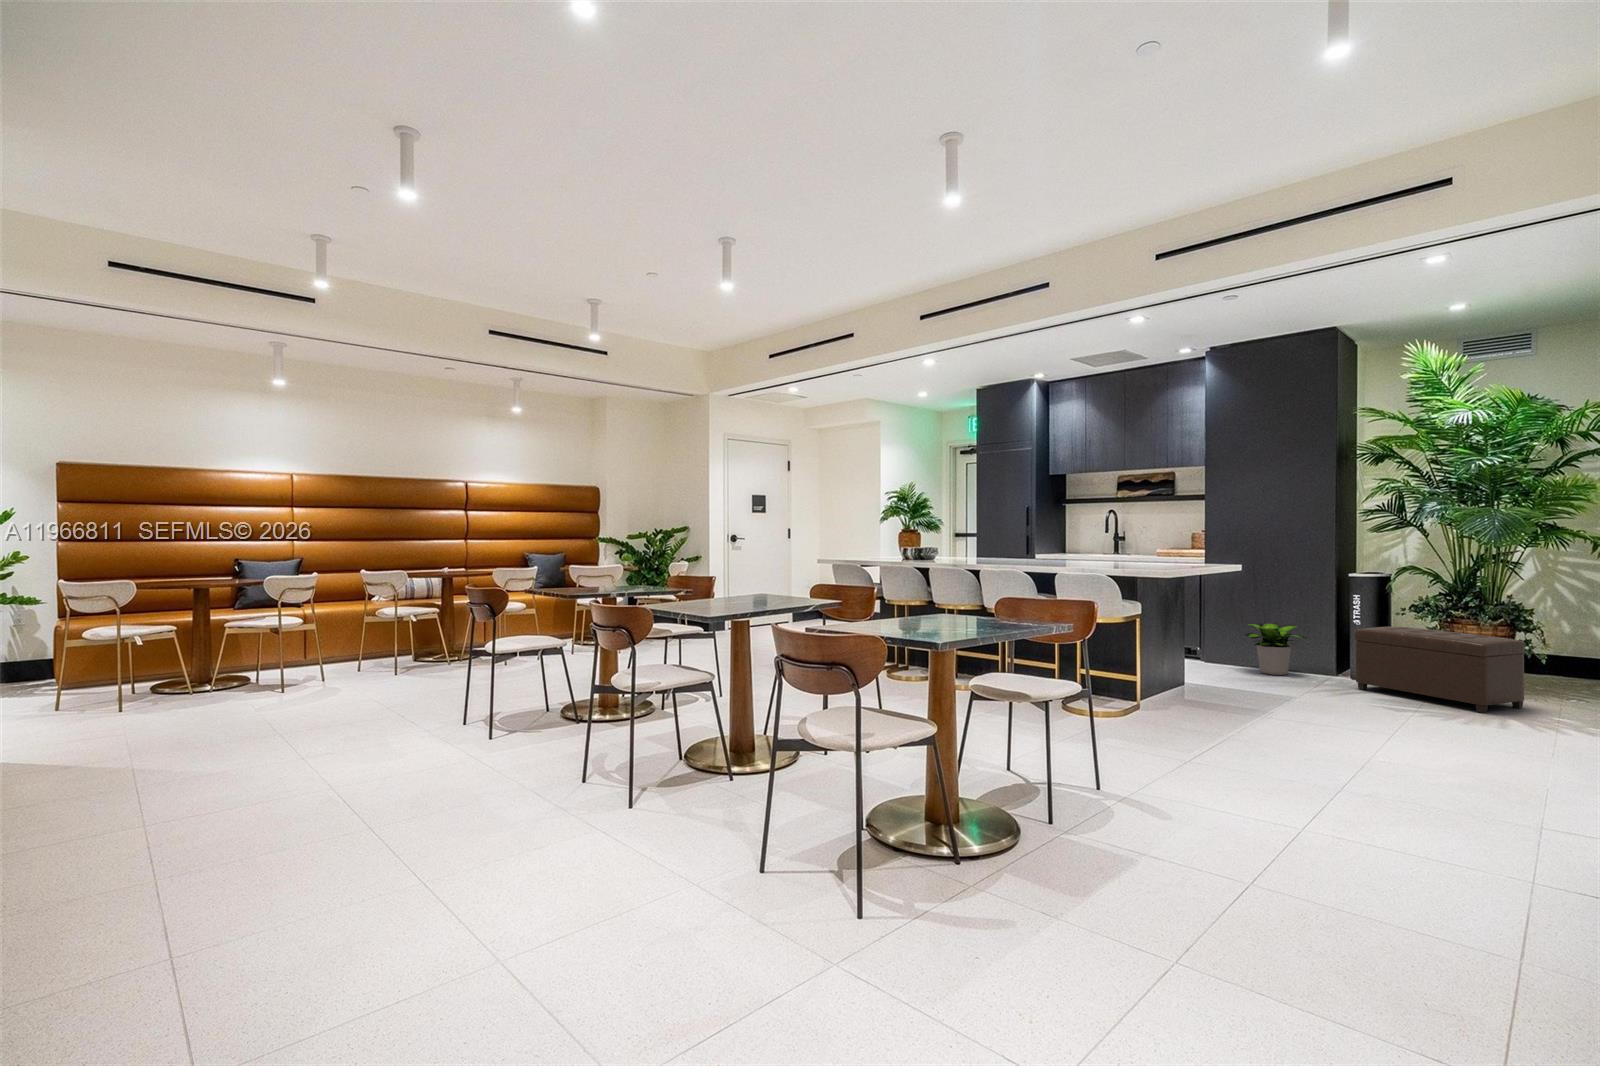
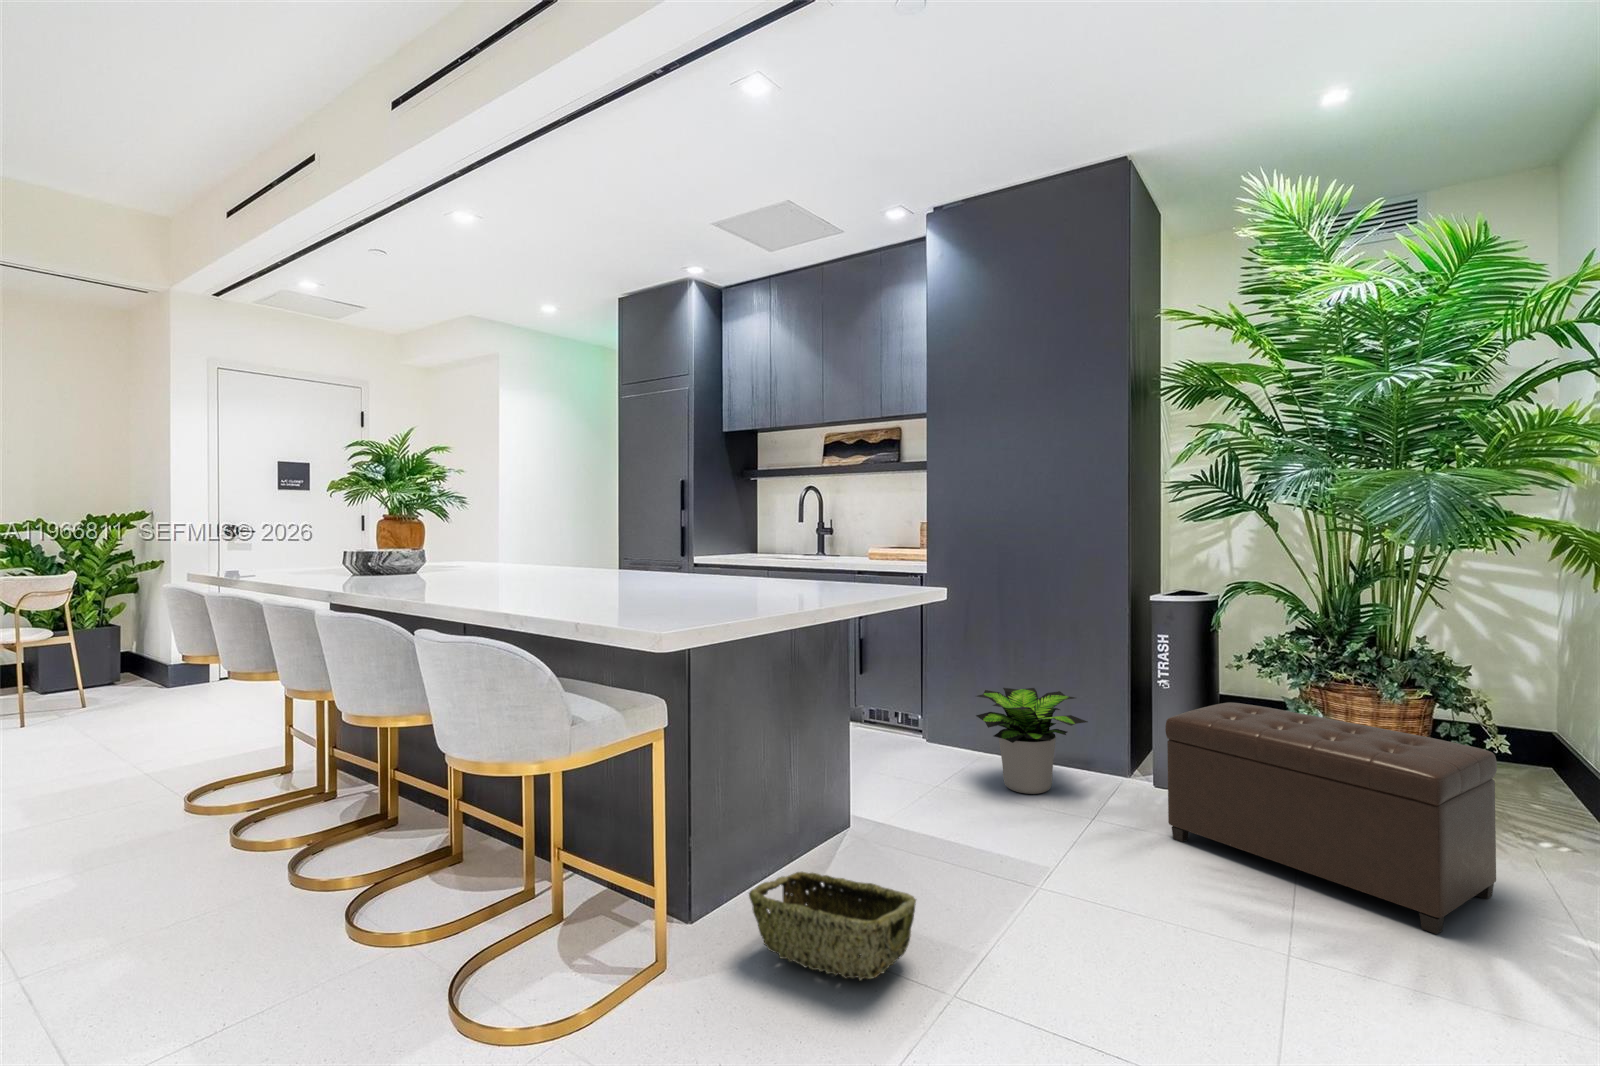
woven basket: none [1165,675,1238,707] -> present [749,872,916,980]

